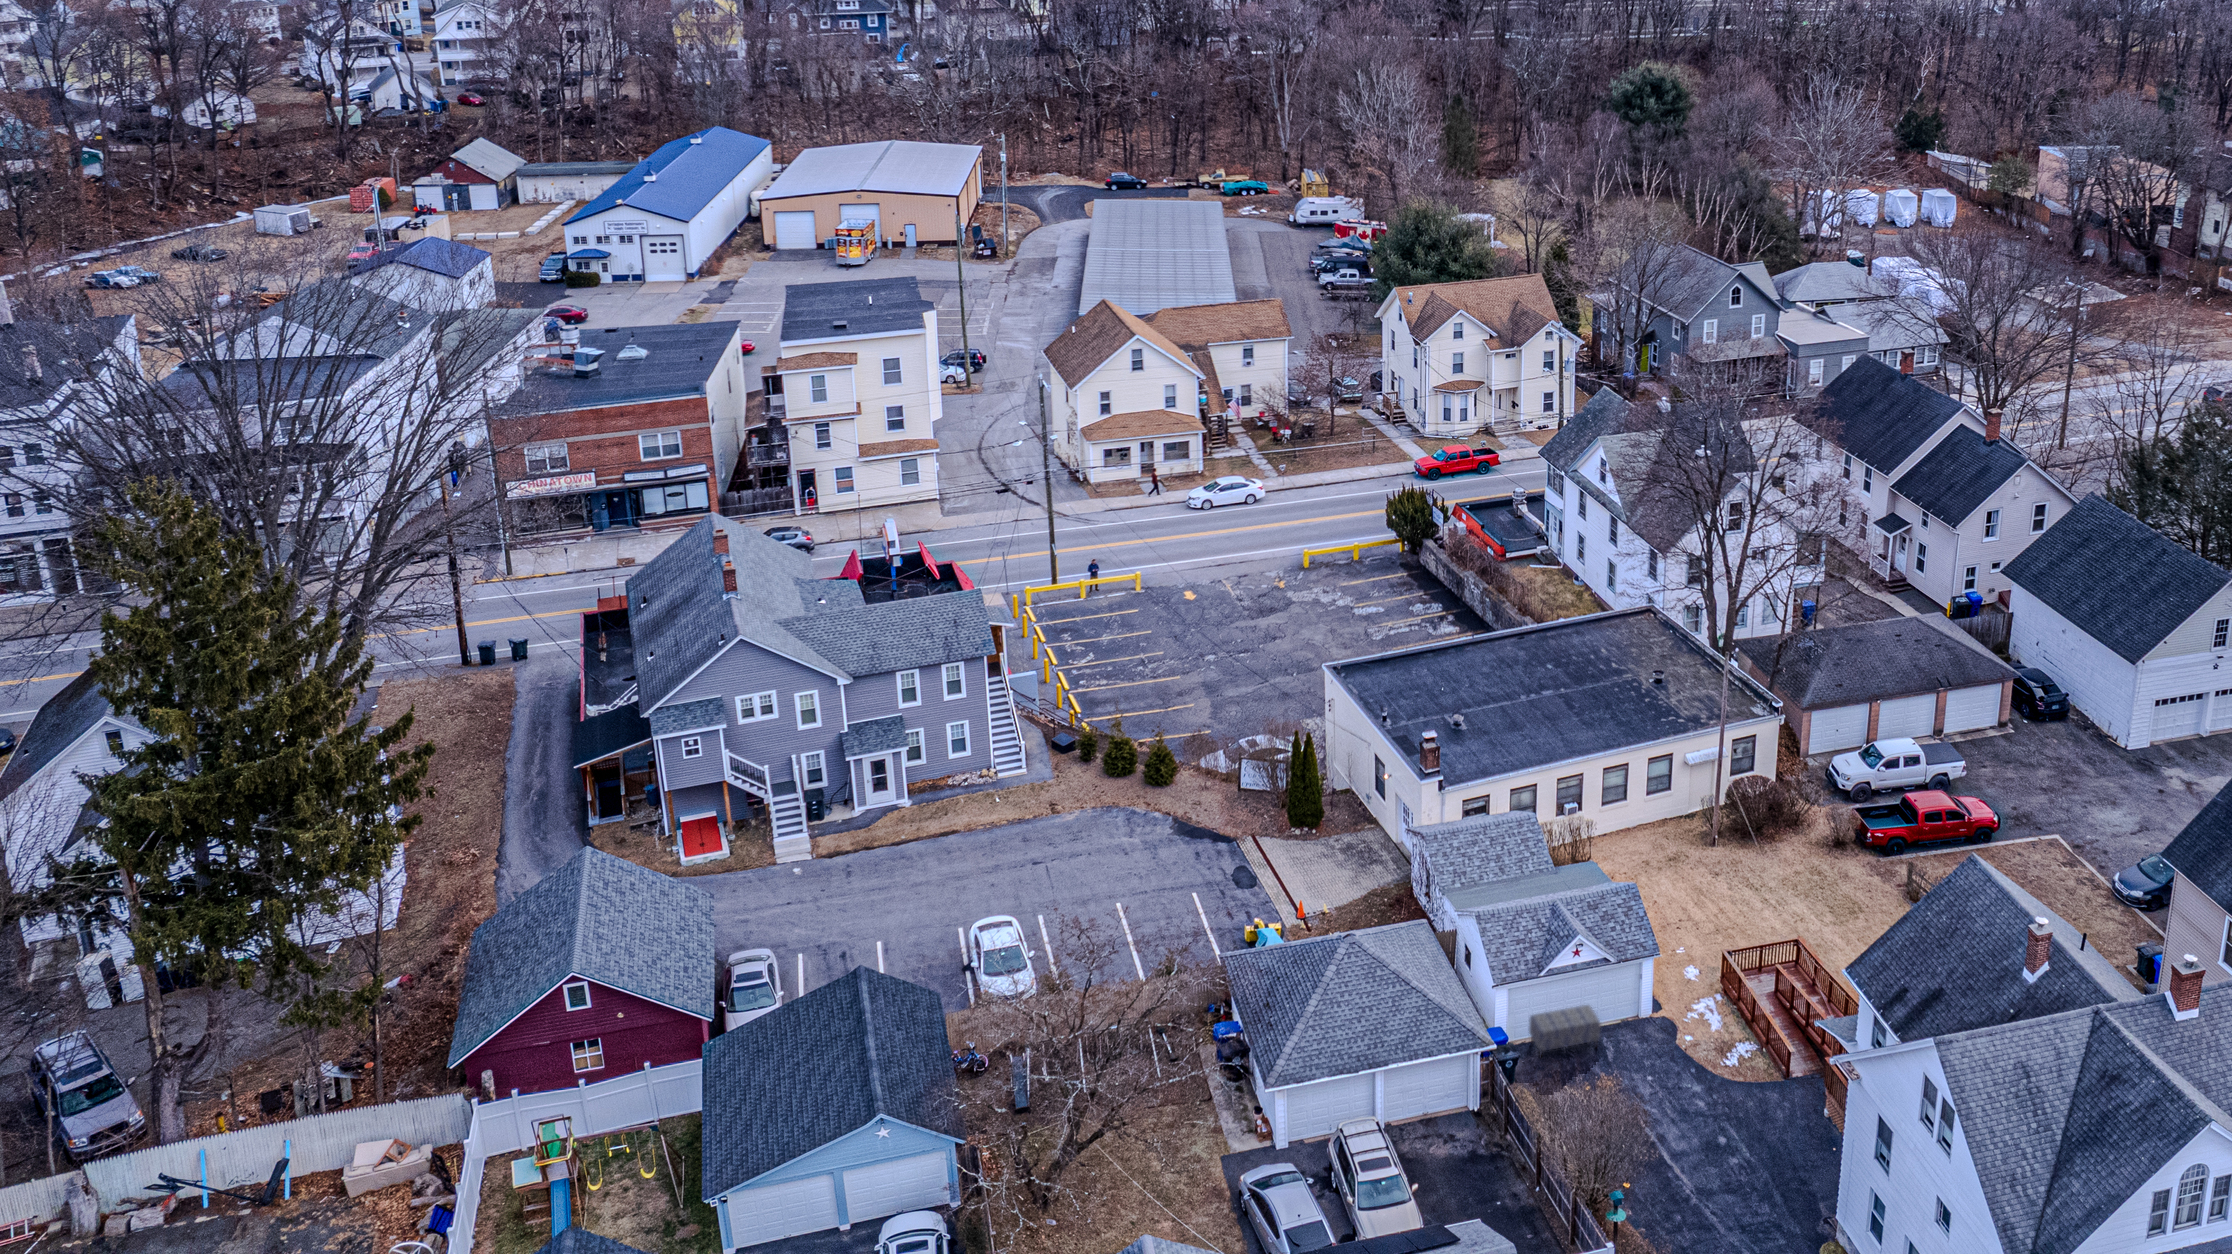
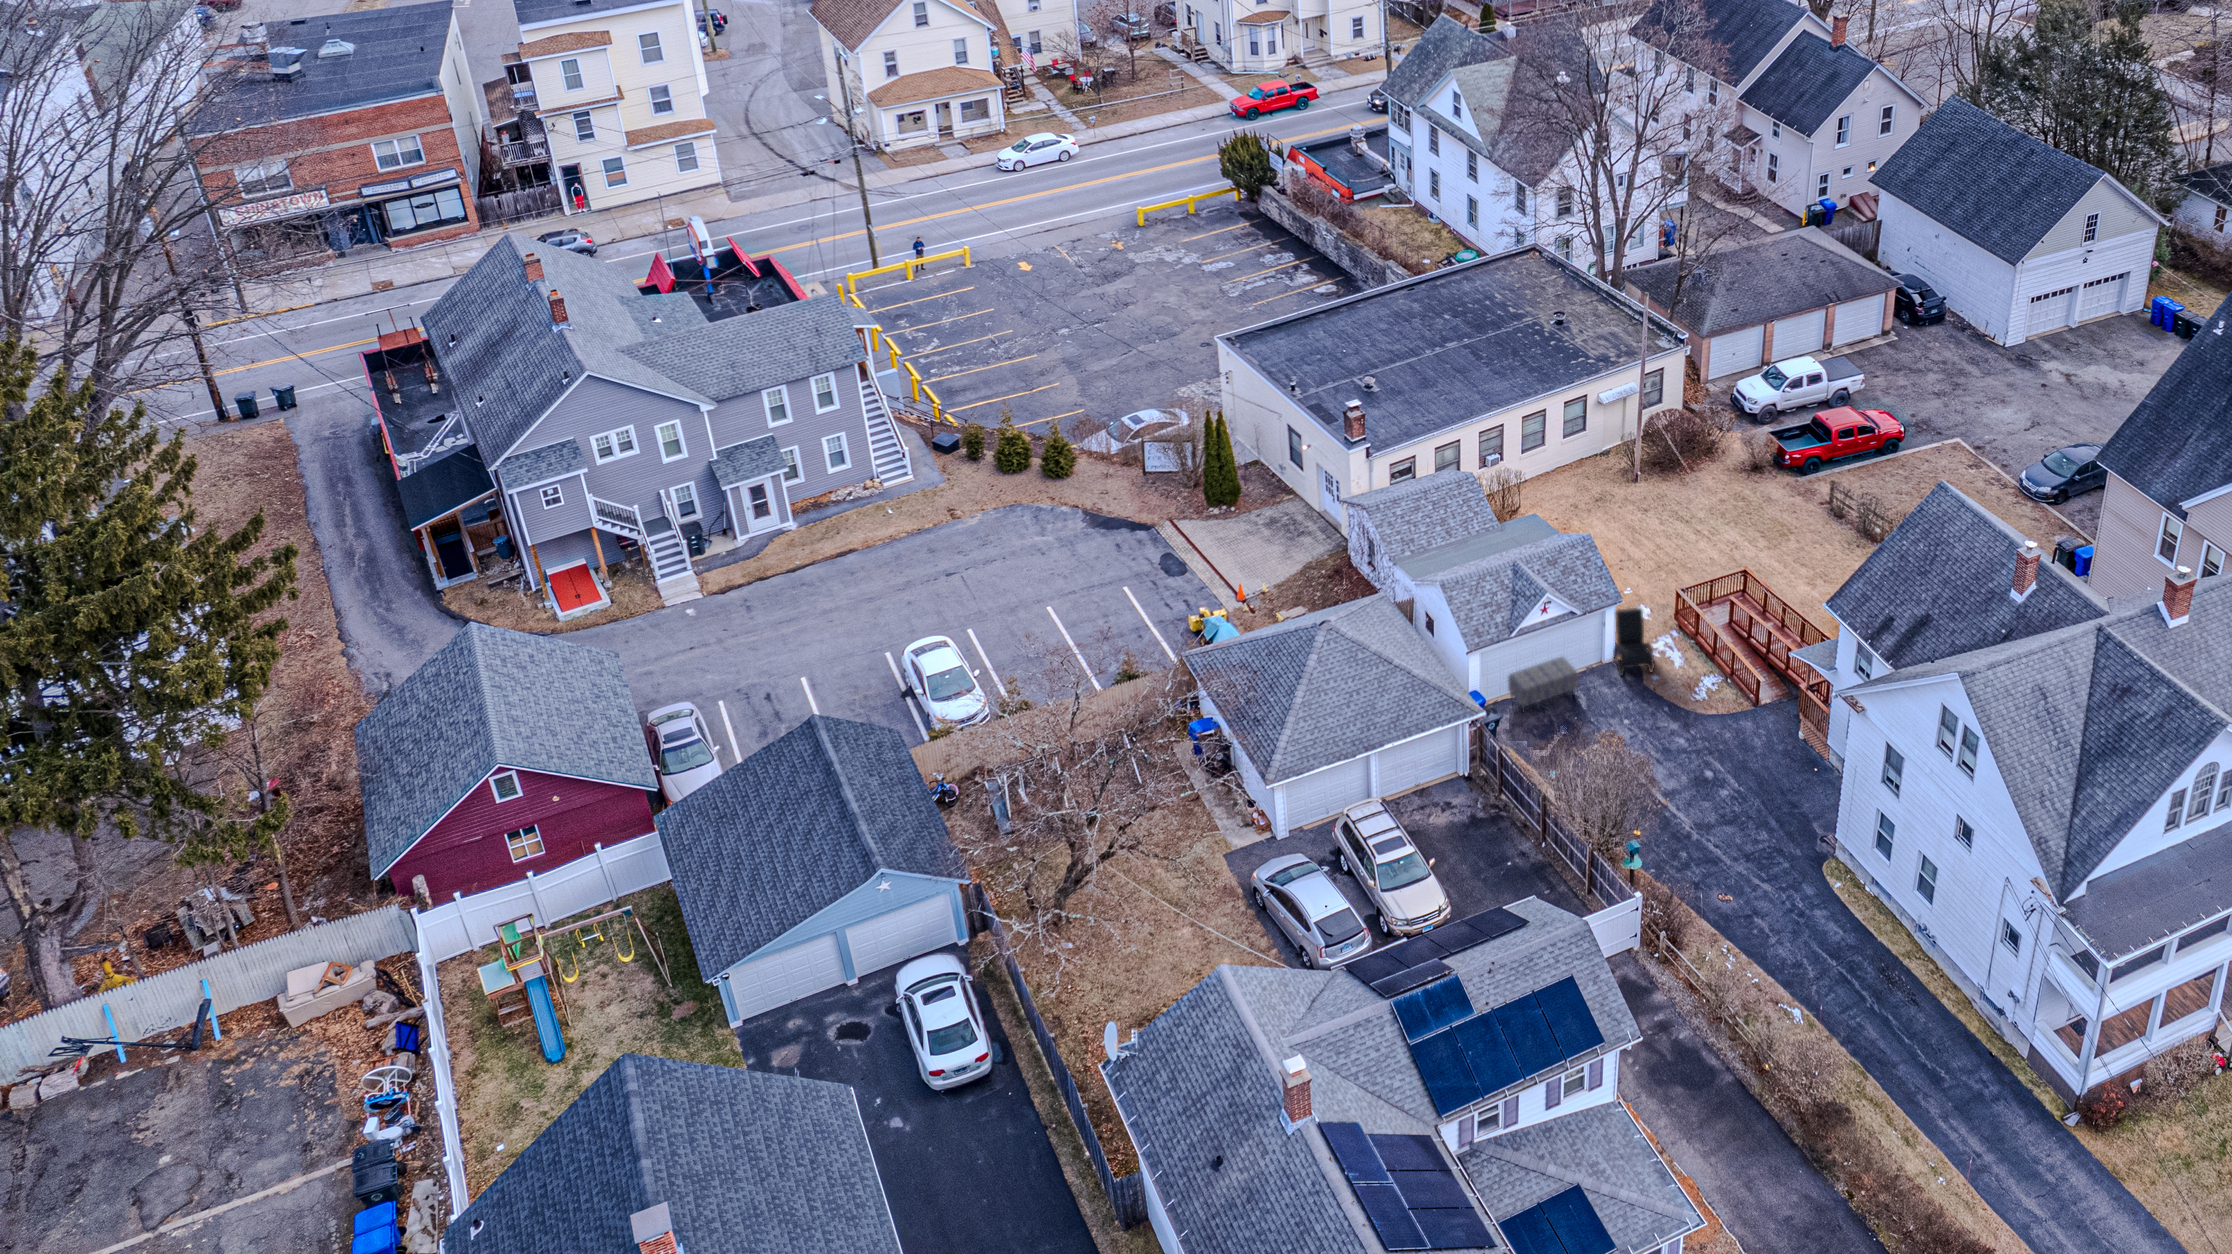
lounge chair: none [1646,964,1686,1035] -> present [1613,608,1654,675]

